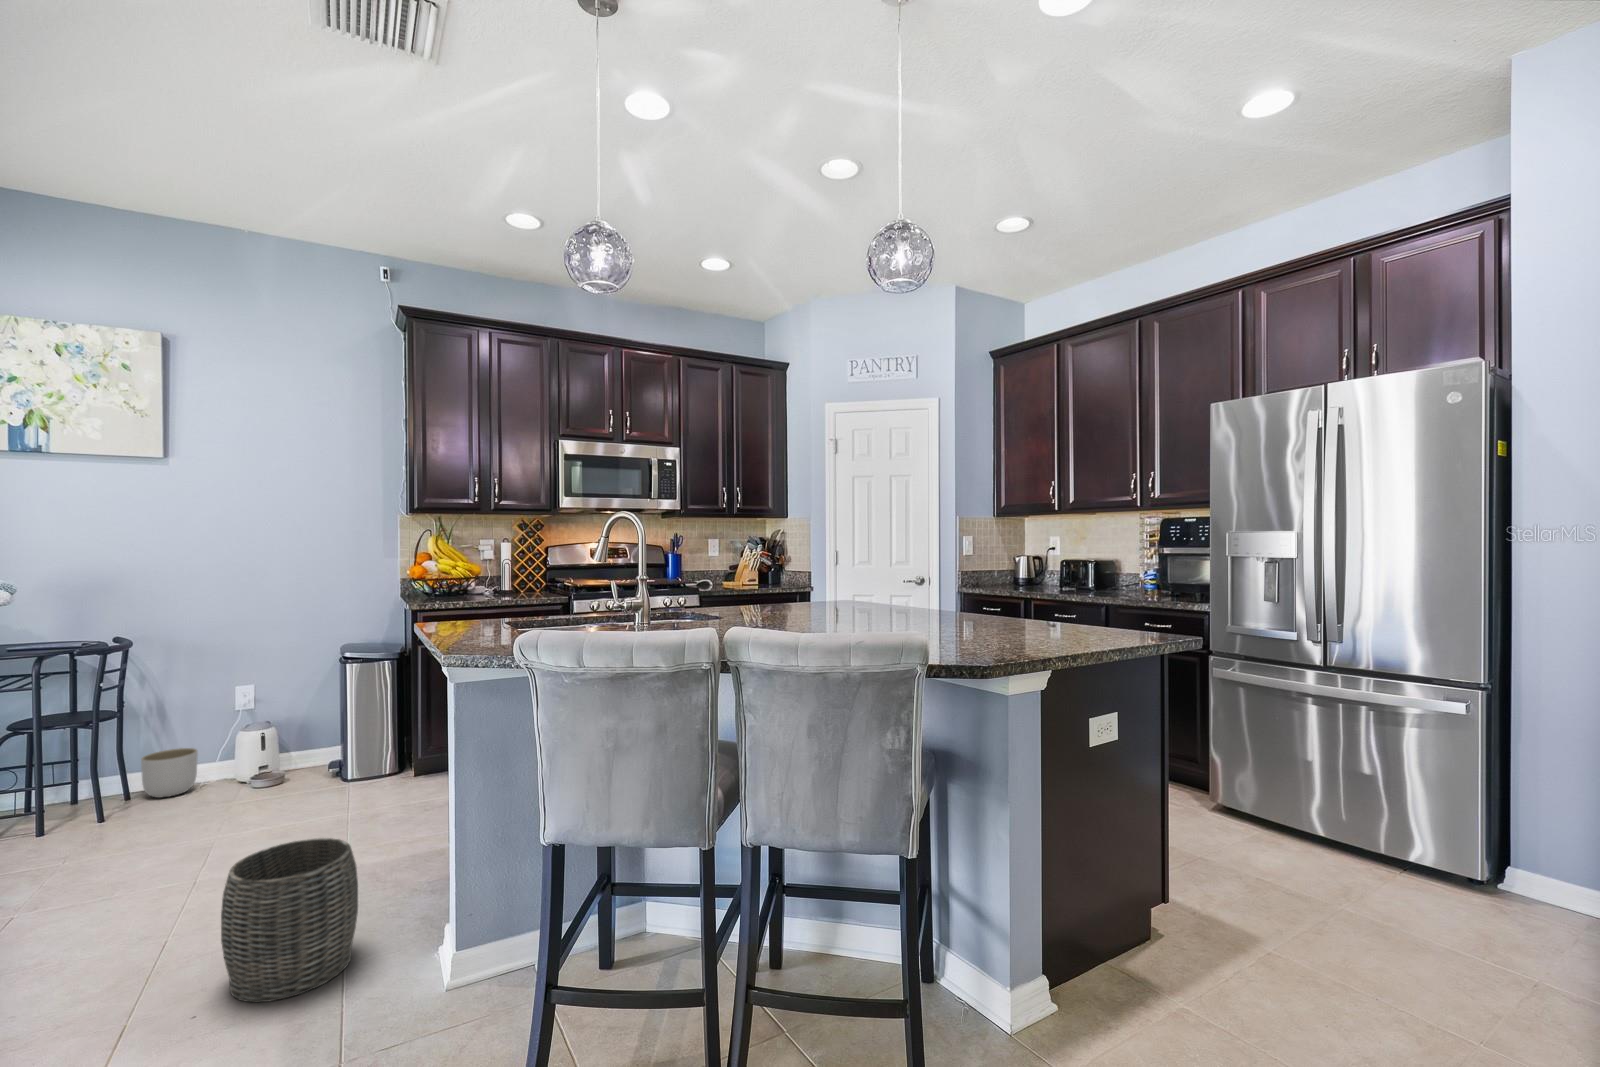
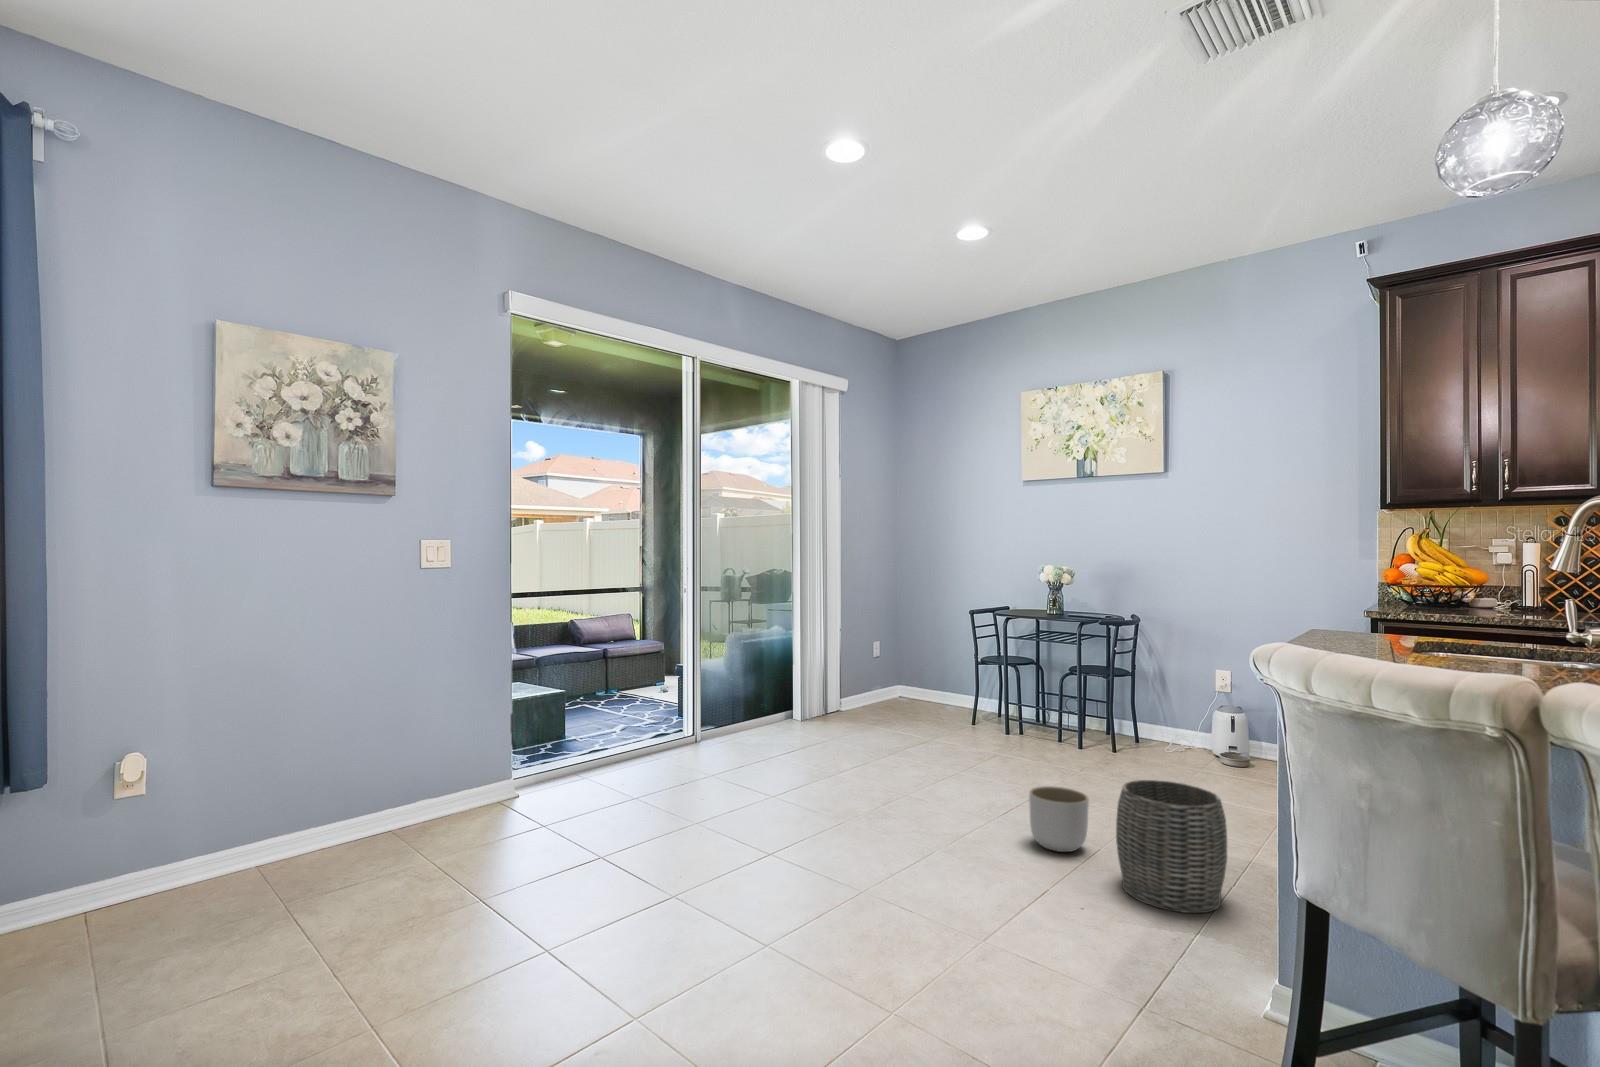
planter: present [141,748,198,798] -> present [1029,786,1089,852]

